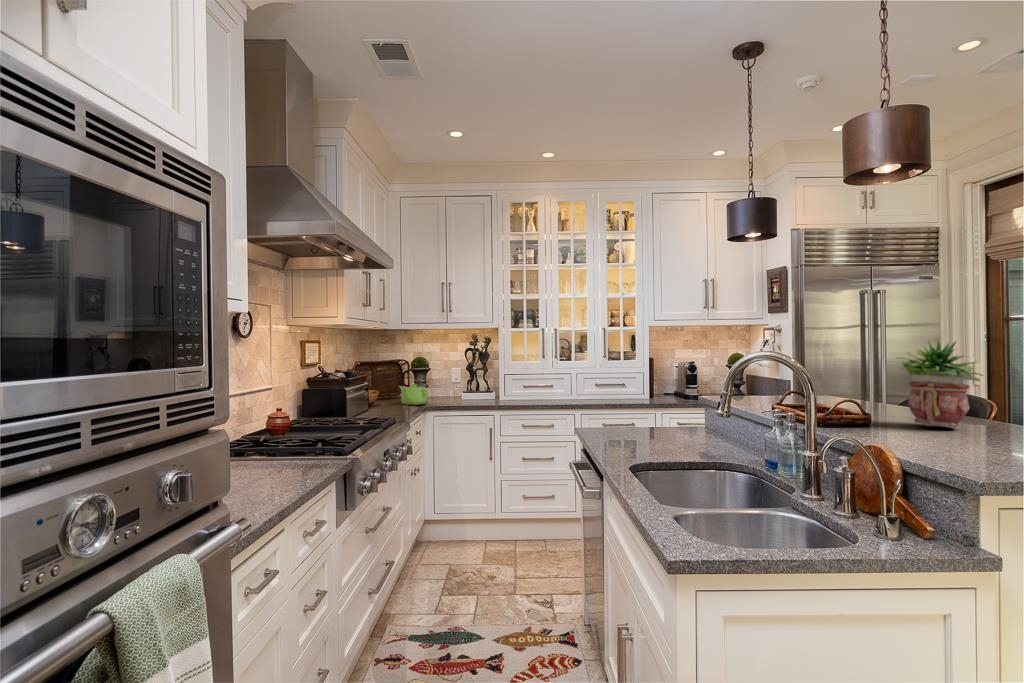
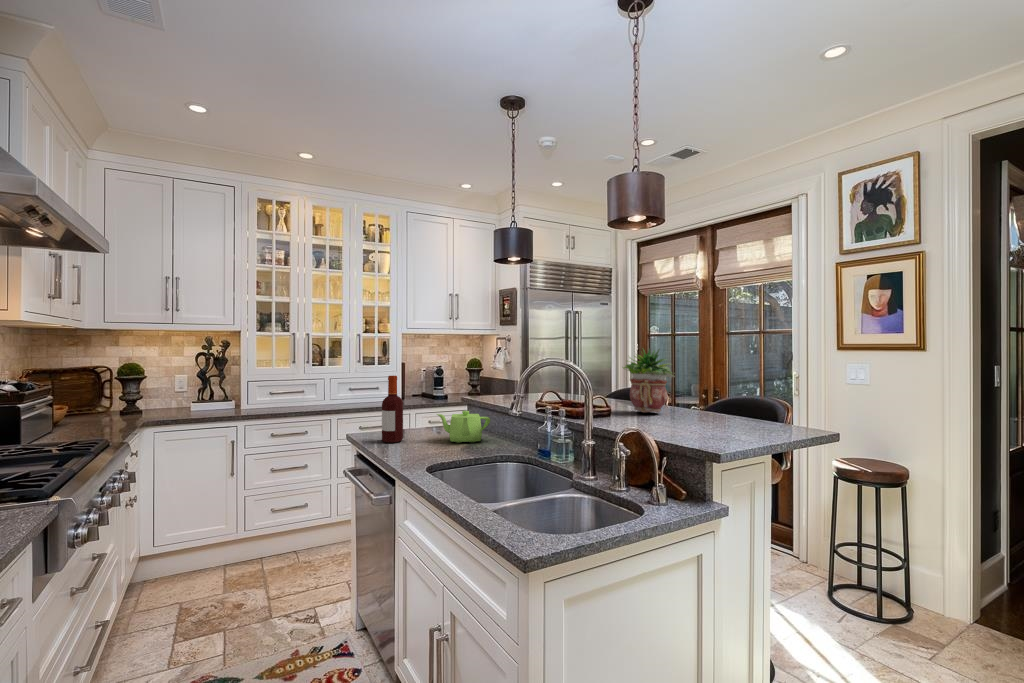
bottle: none [603,372,625,440] -> present [382,375,403,443]
teapot: present [399,384,429,405] -> present [437,411,491,443]

